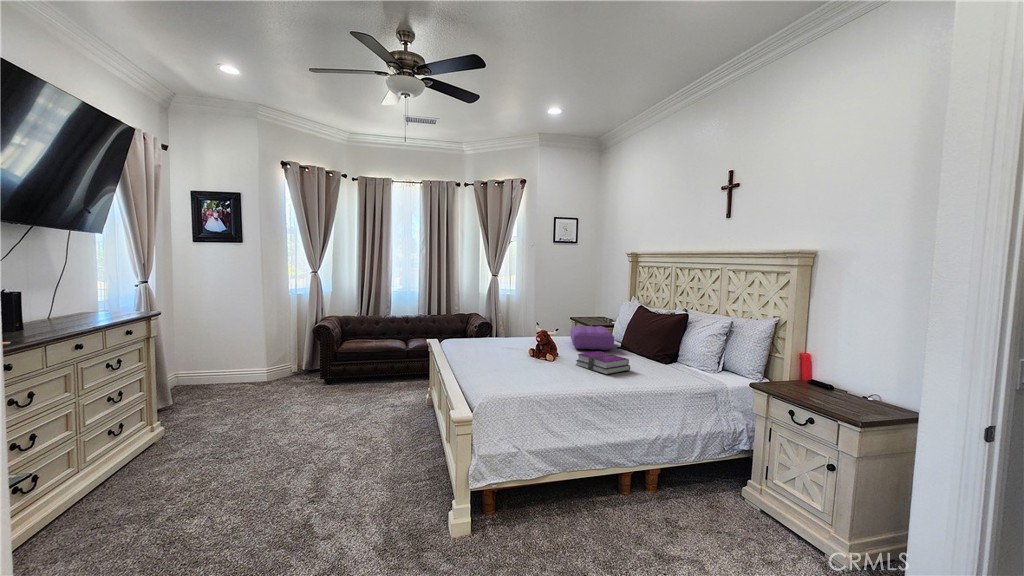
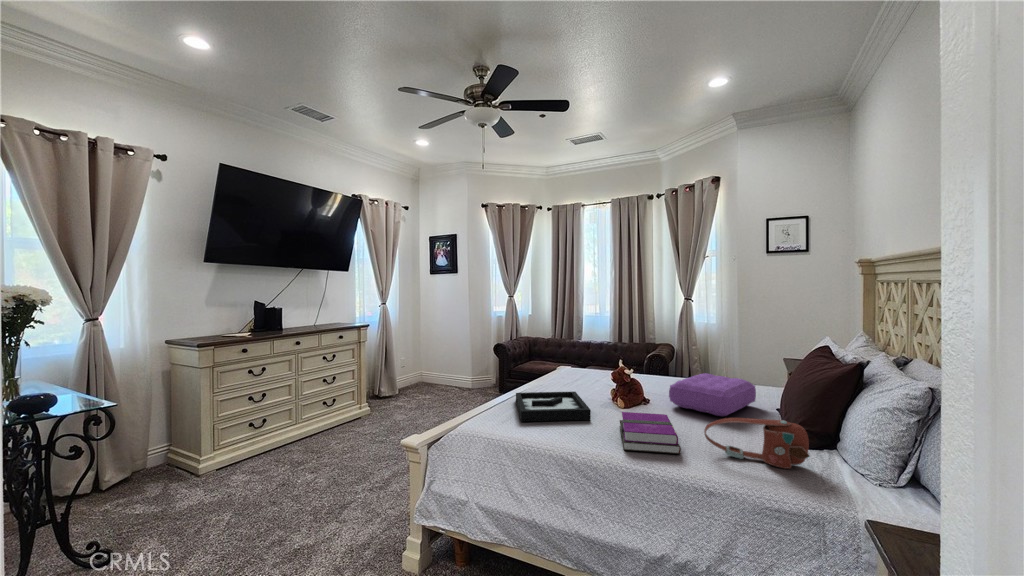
handbag: none [635,341,683,366] -> present [704,418,810,469]
decorative tray: none [480,349,554,374] -> present [516,392,591,421]

